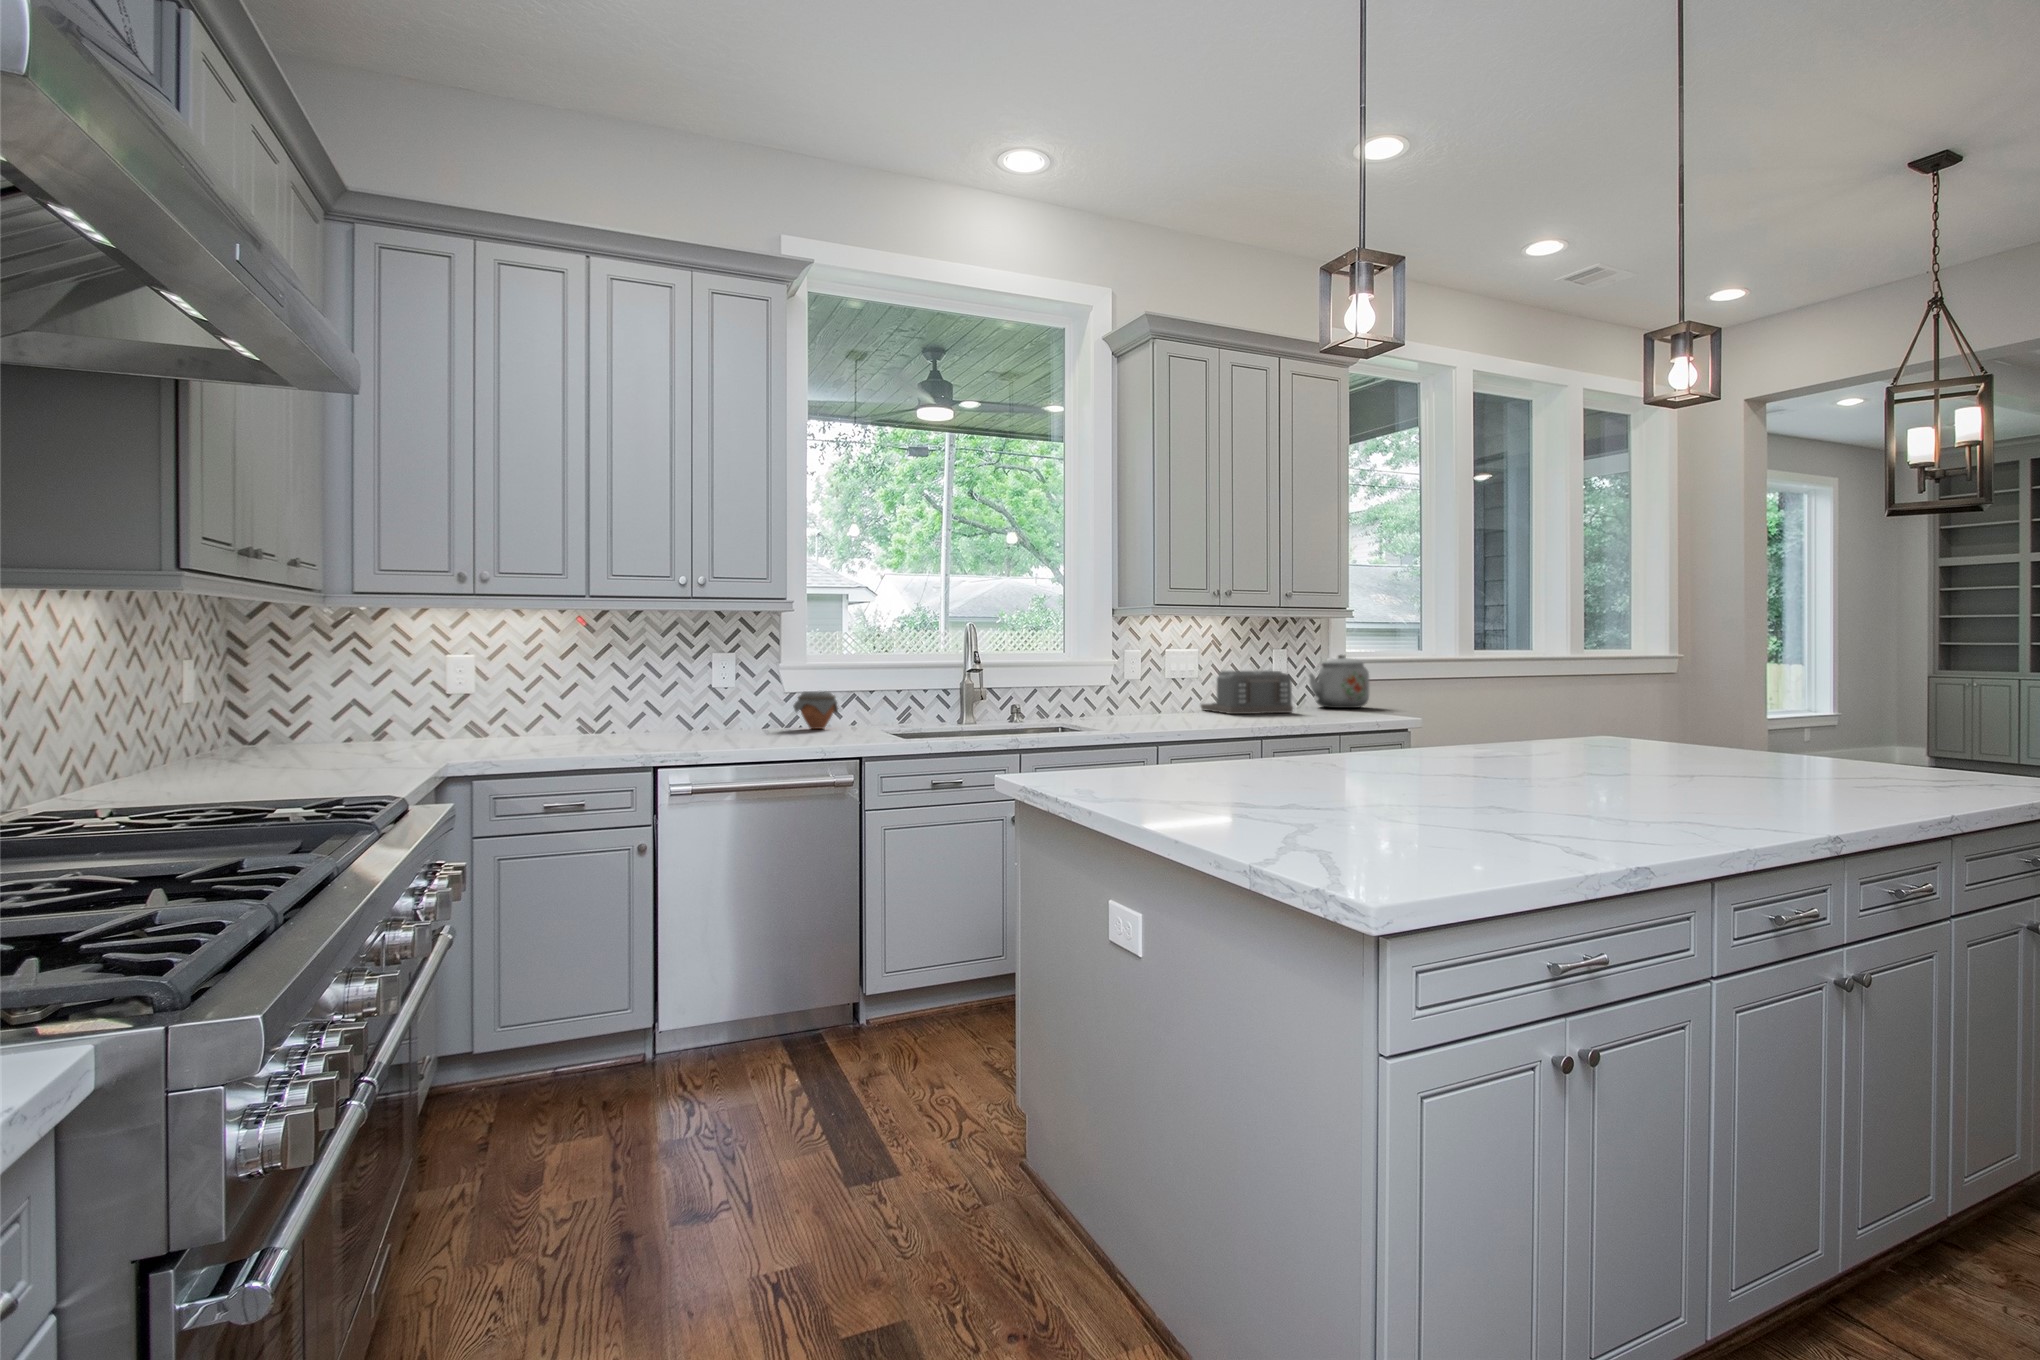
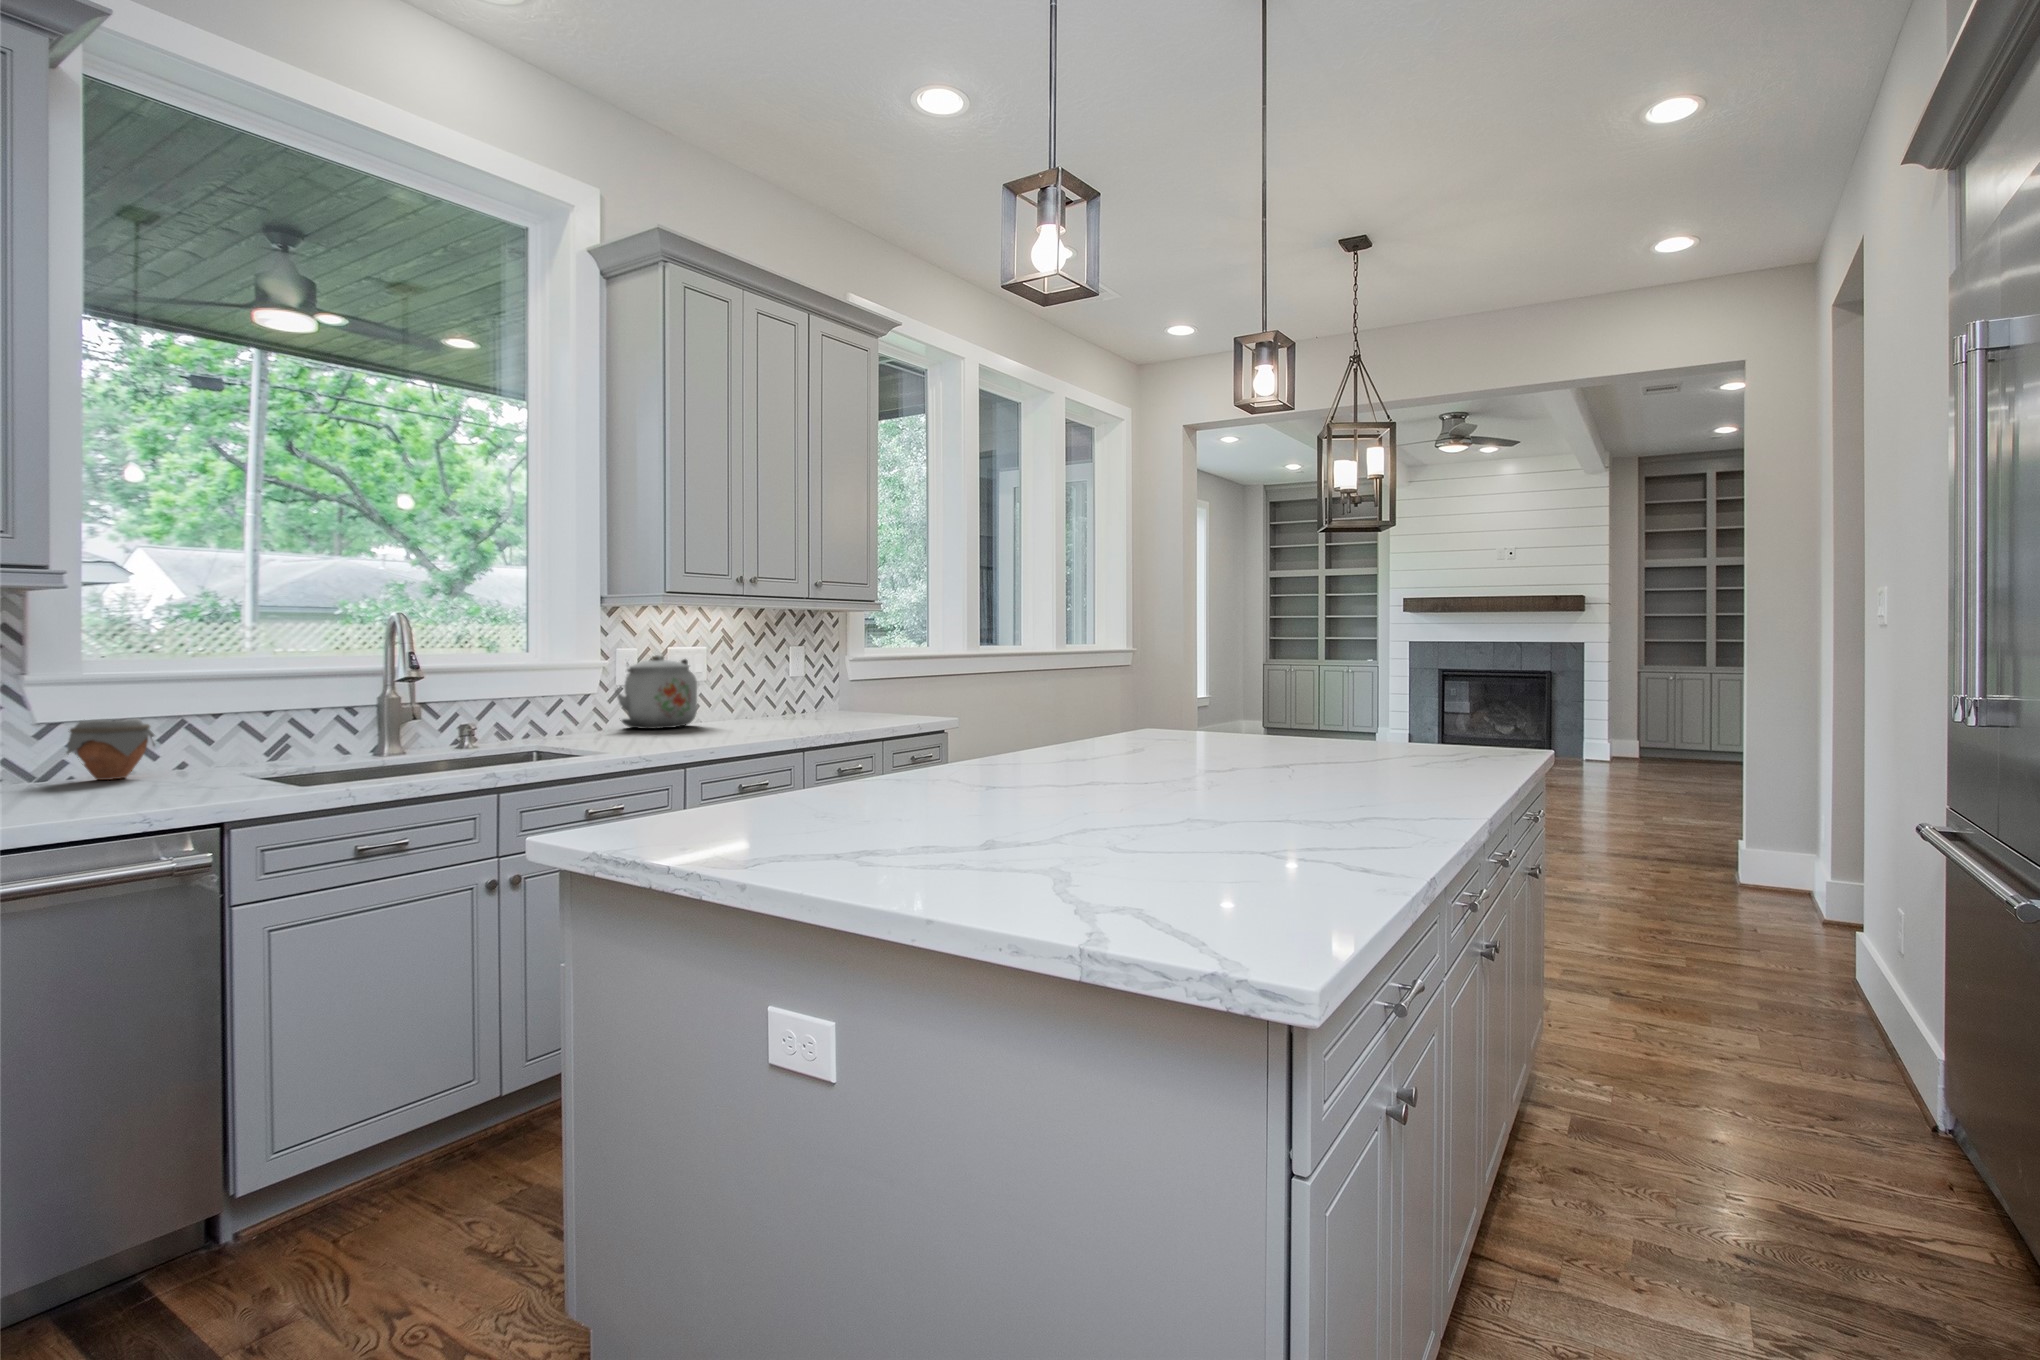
kettle: present [1309,654,1369,708] -> present [615,655,697,729]
toaster: present [1201,670,1293,714] -> none [703,670,817,722]

